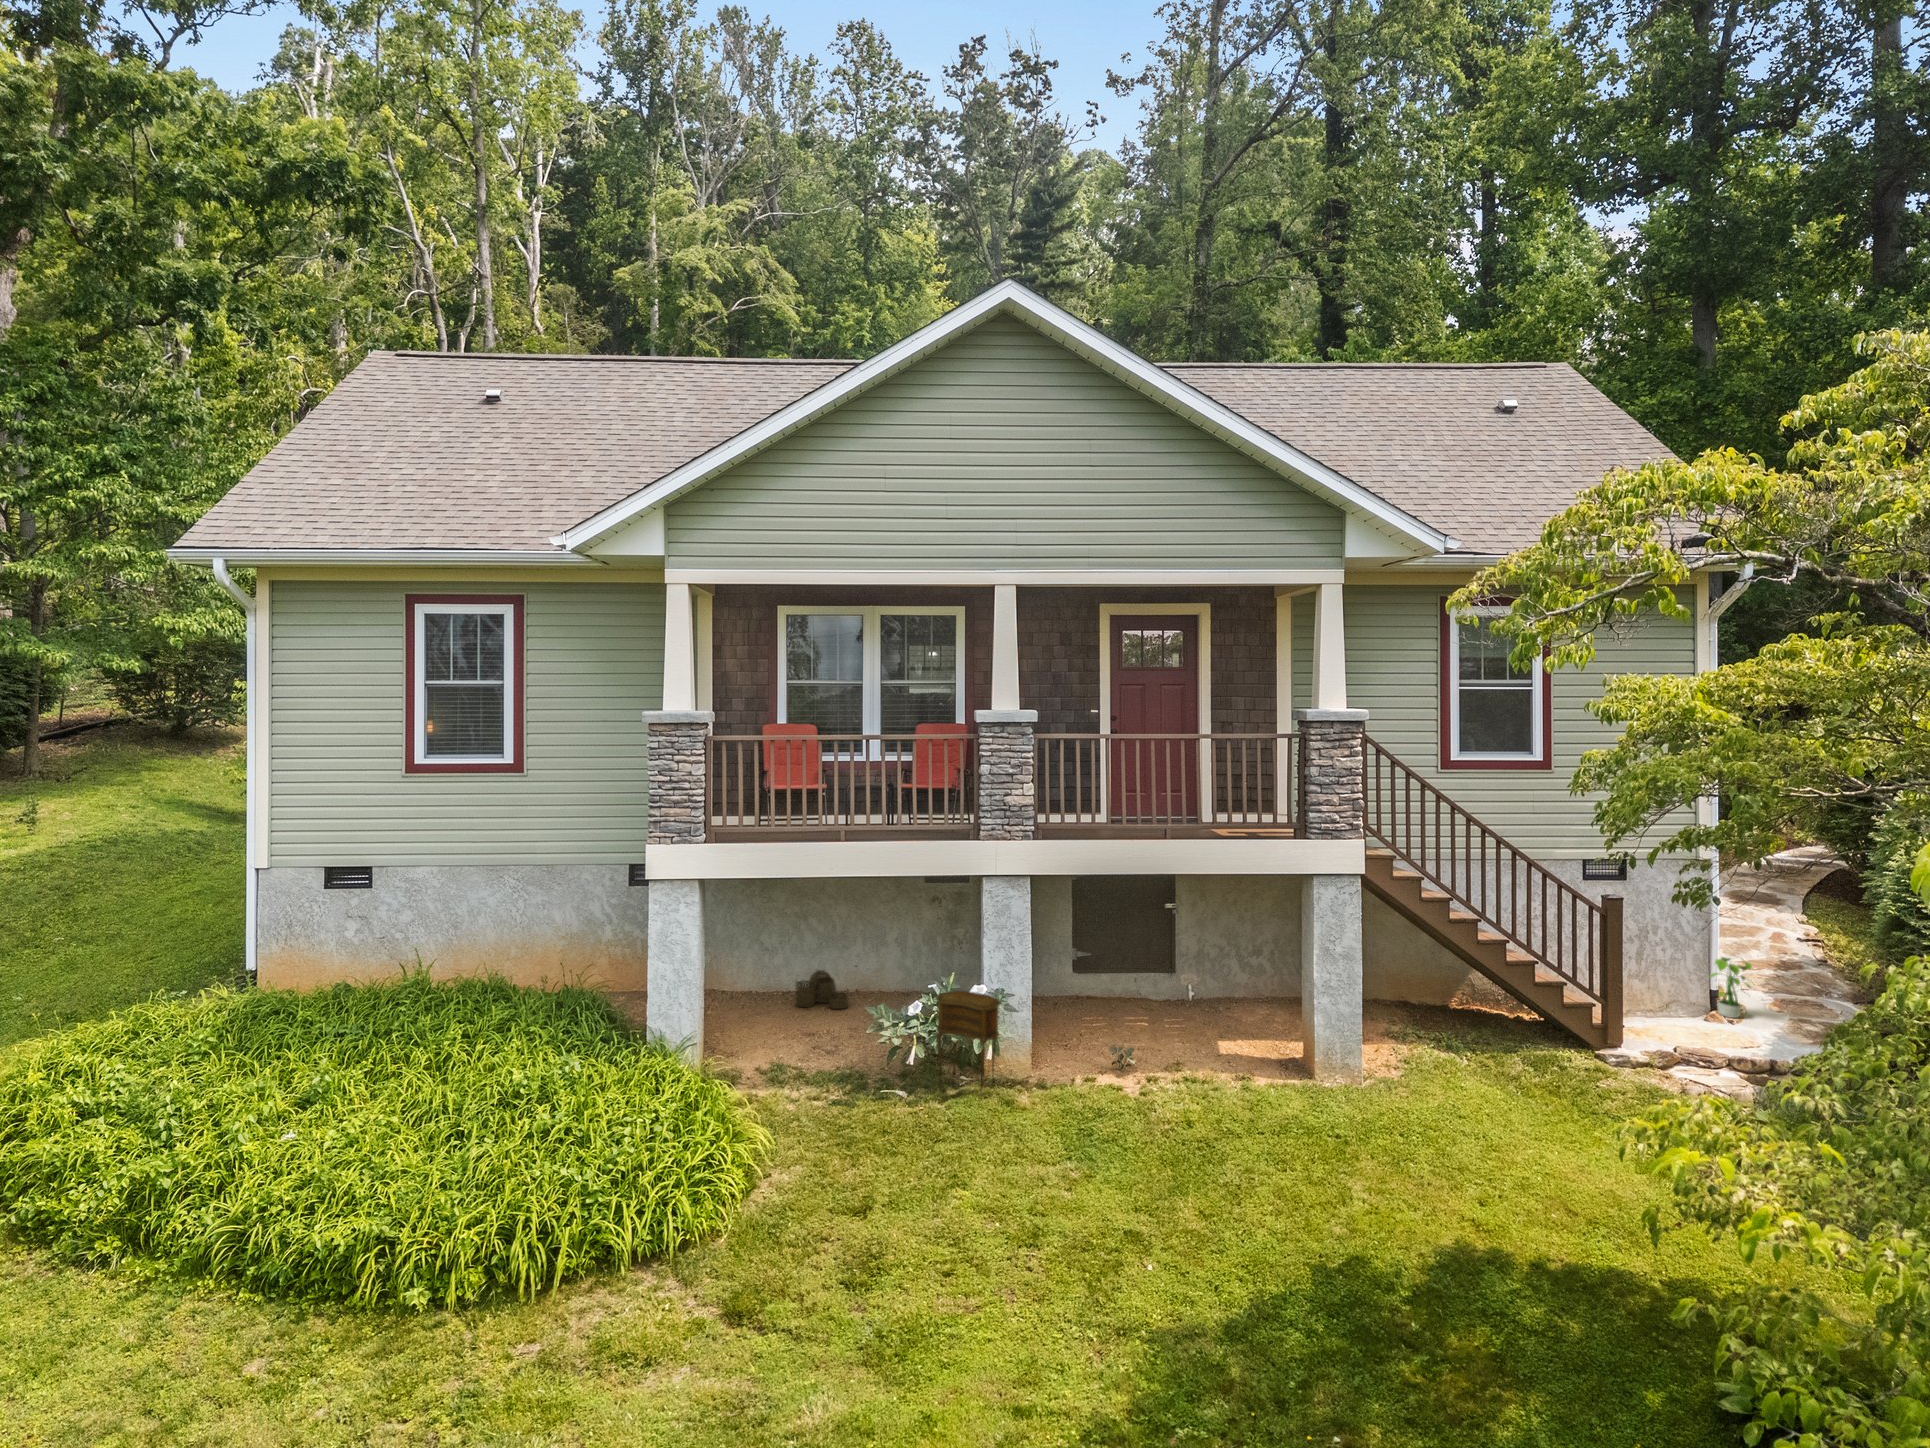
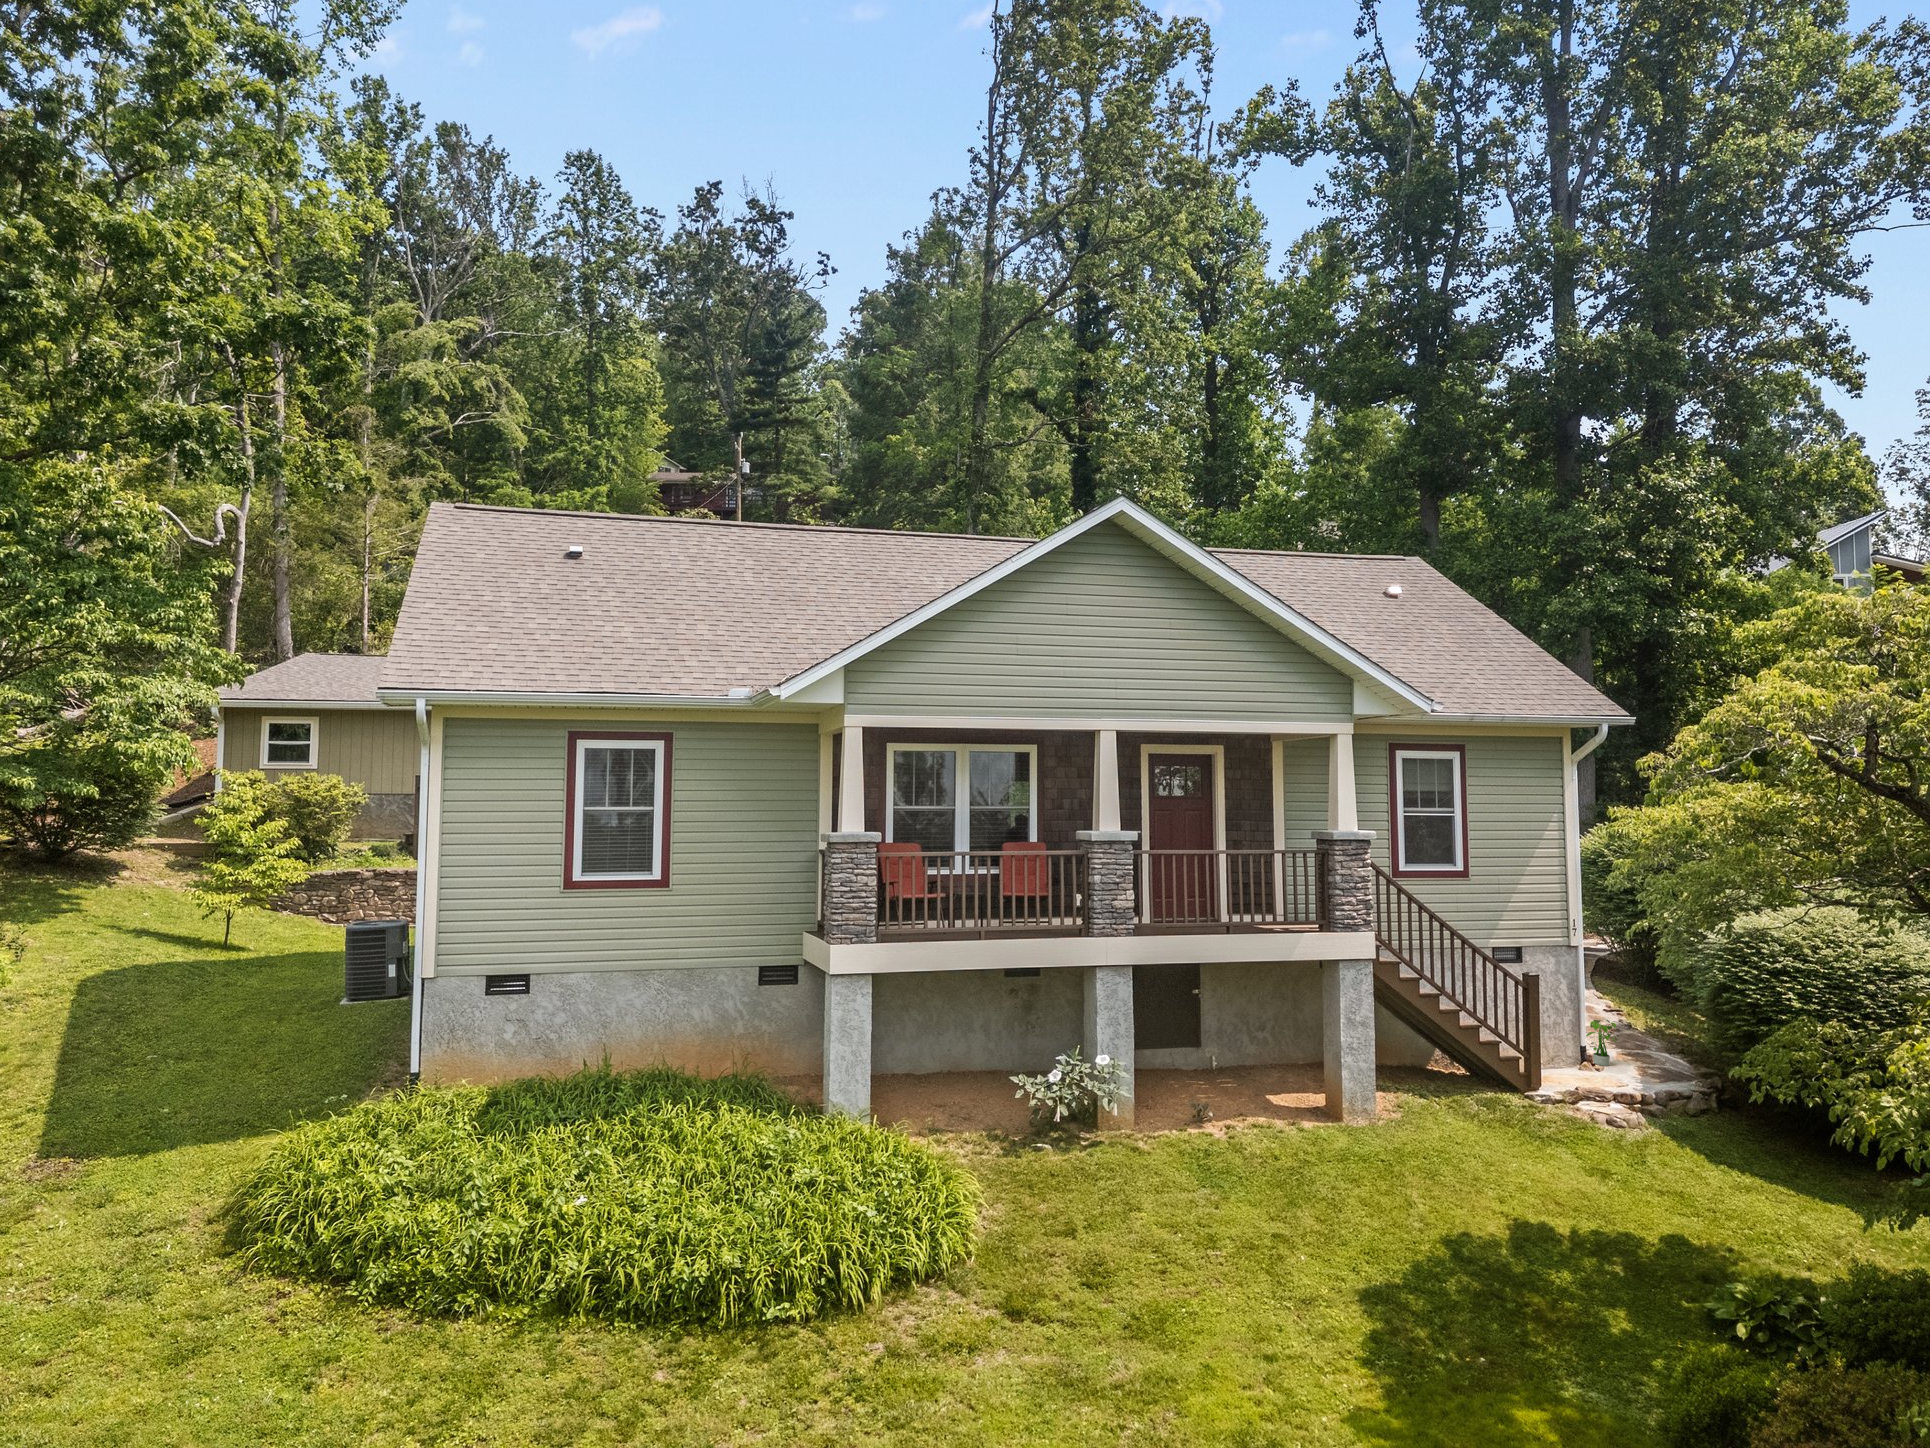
woven basket: present [795,970,848,1009] -> none [906,1056,953,1089]
side table: present [936,991,1000,1095] -> none [1066,1061,1119,1145]

